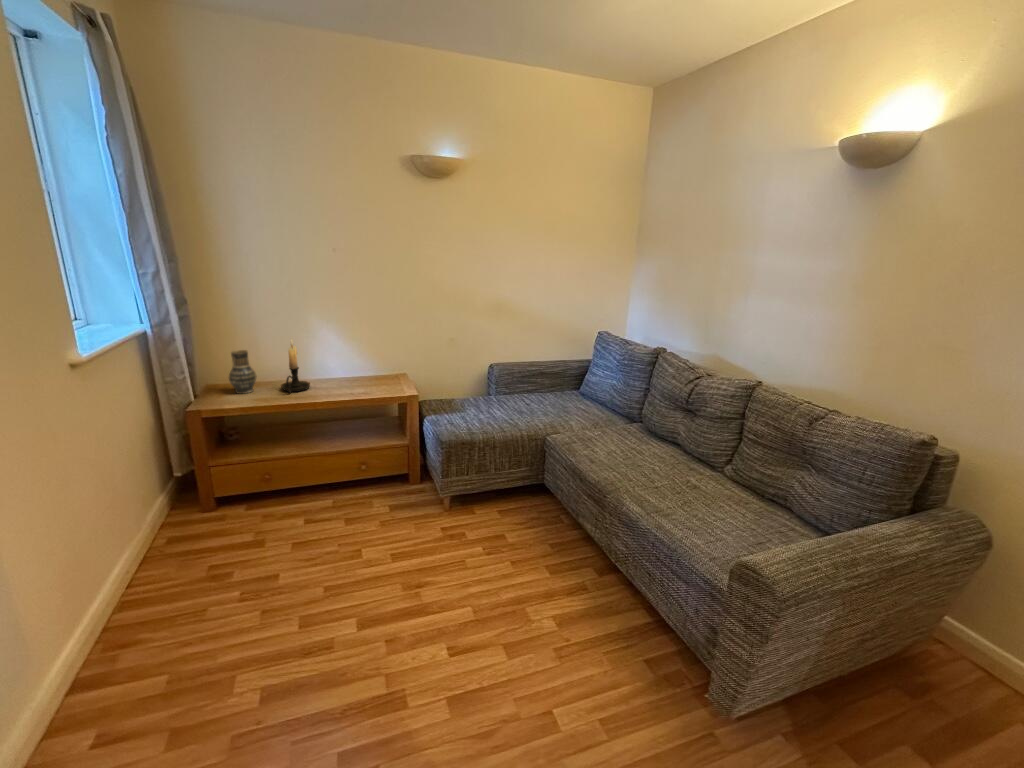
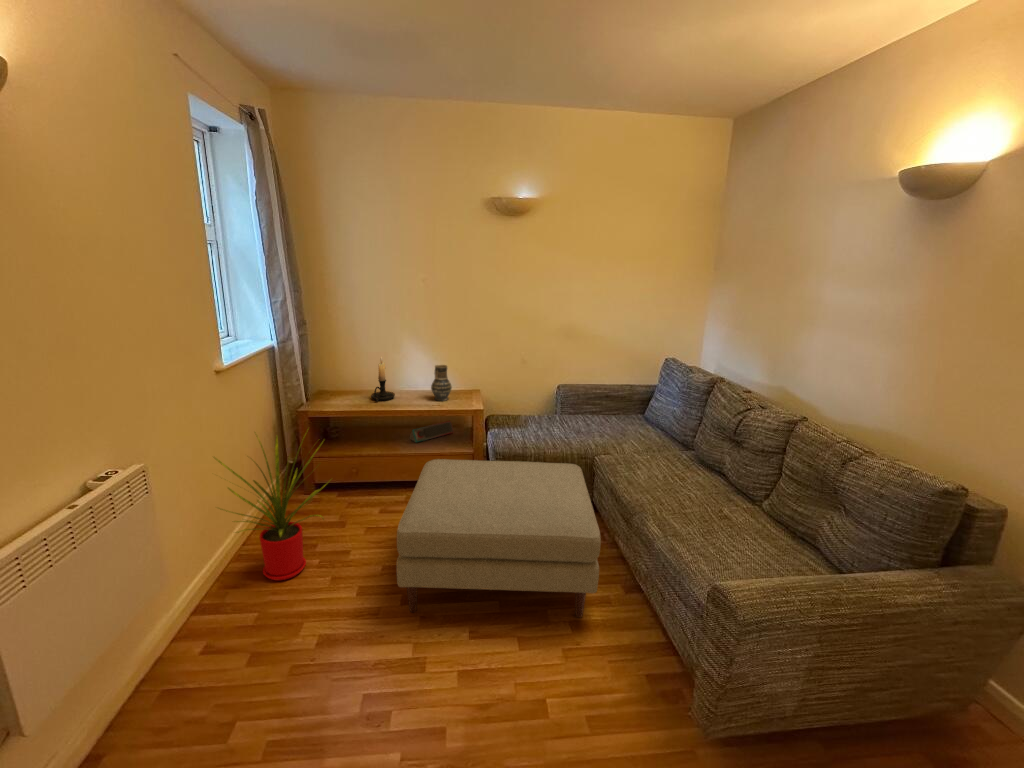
vase: present [229,350,256,394] -> present [431,365,452,401]
speaker: none [331,410,381,437] -> present [410,421,454,442]
house plant: none [75,429,251,628] -> present [215,436,330,580]
ottoman: none [354,446,587,638] -> present [396,459,601,618]

